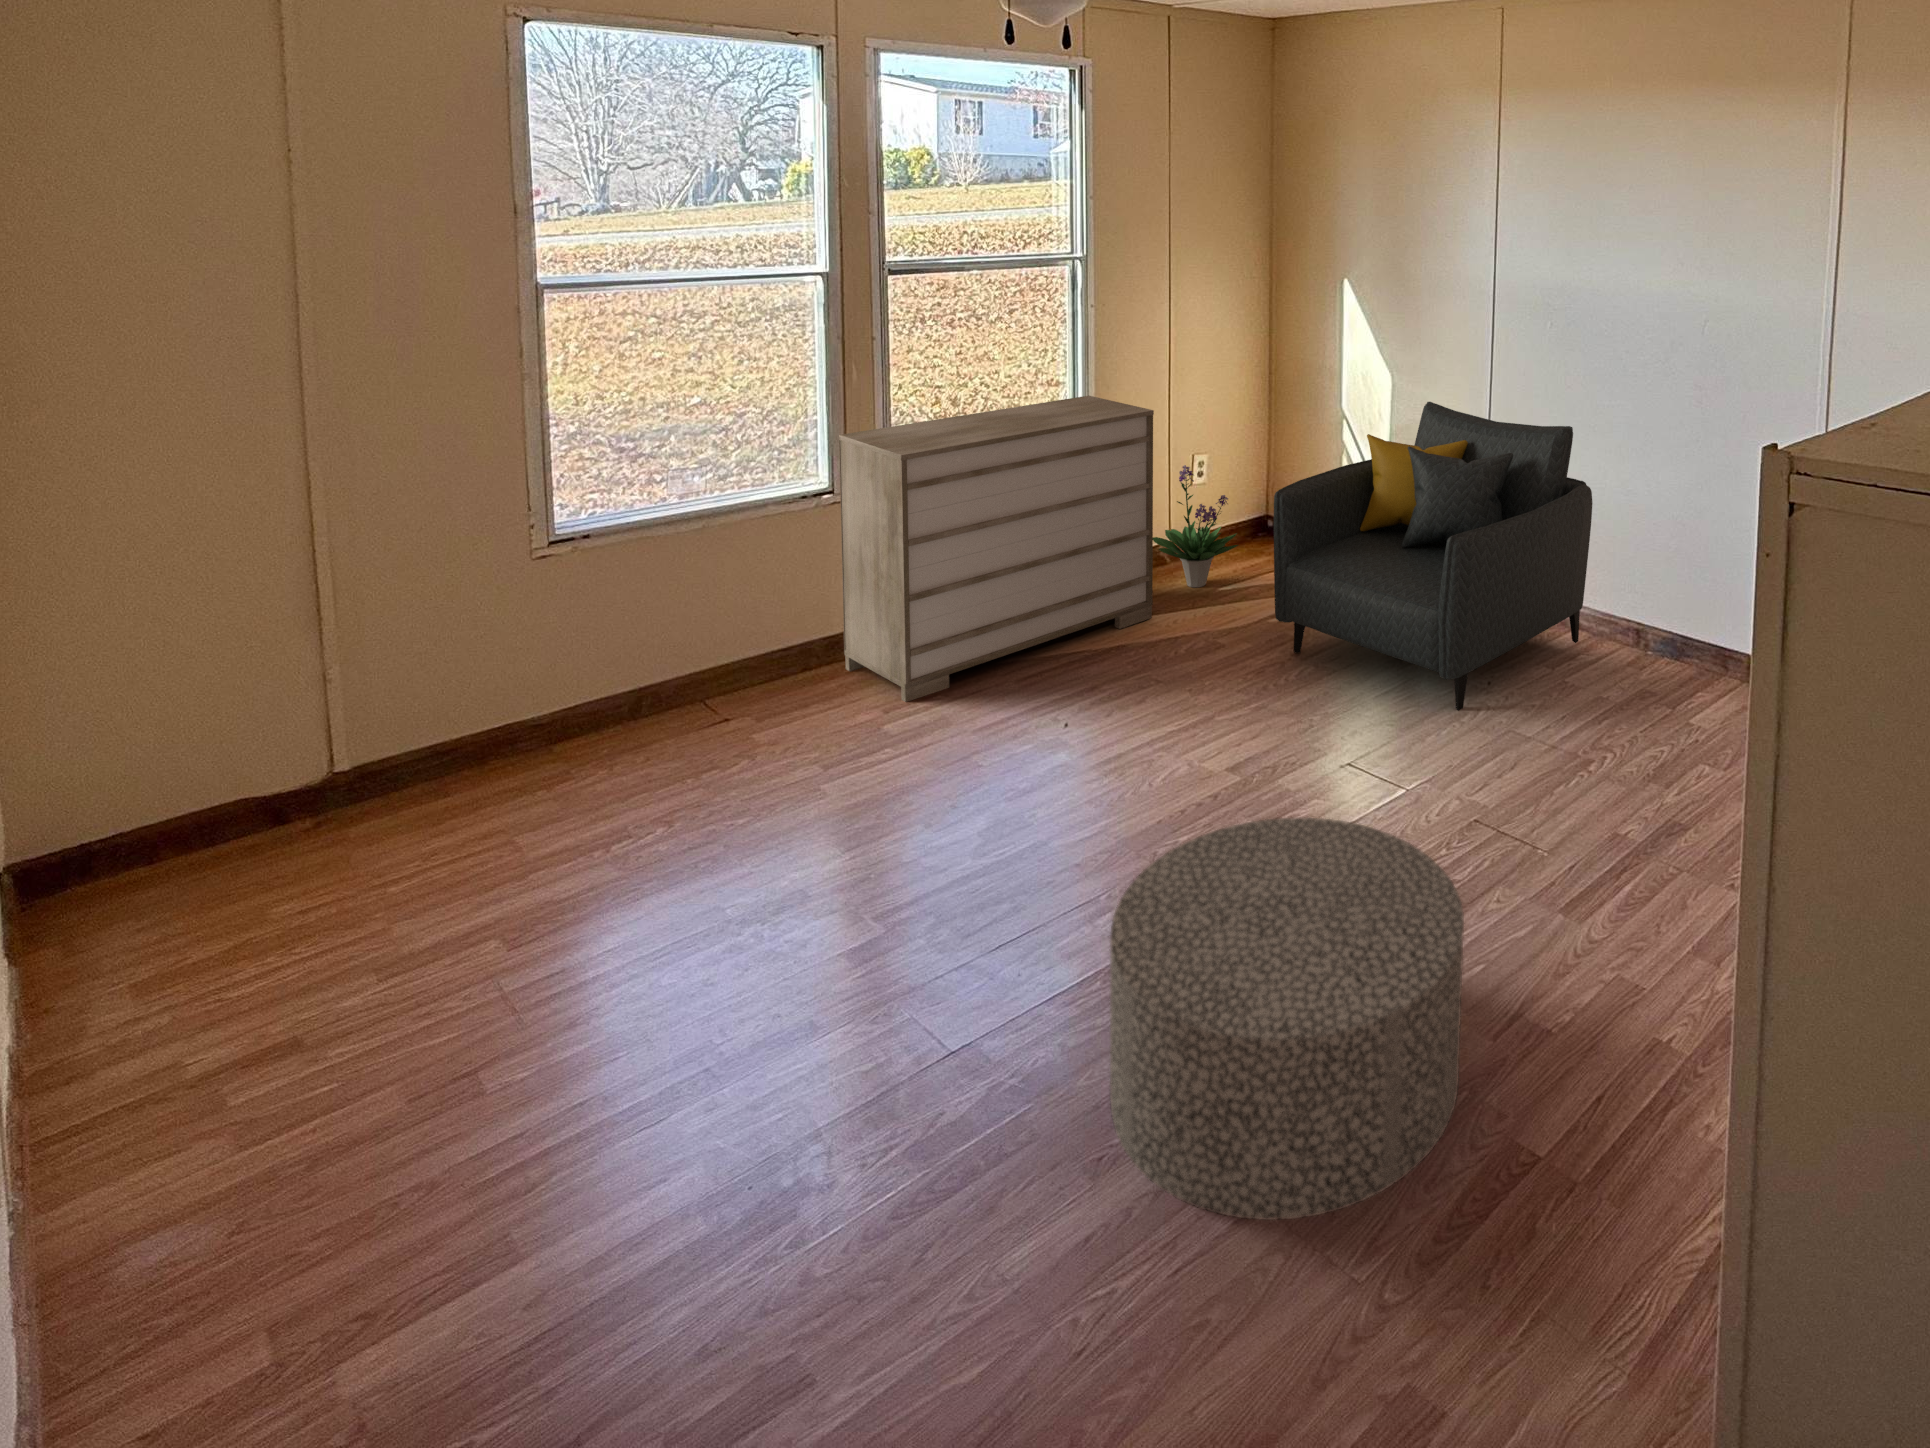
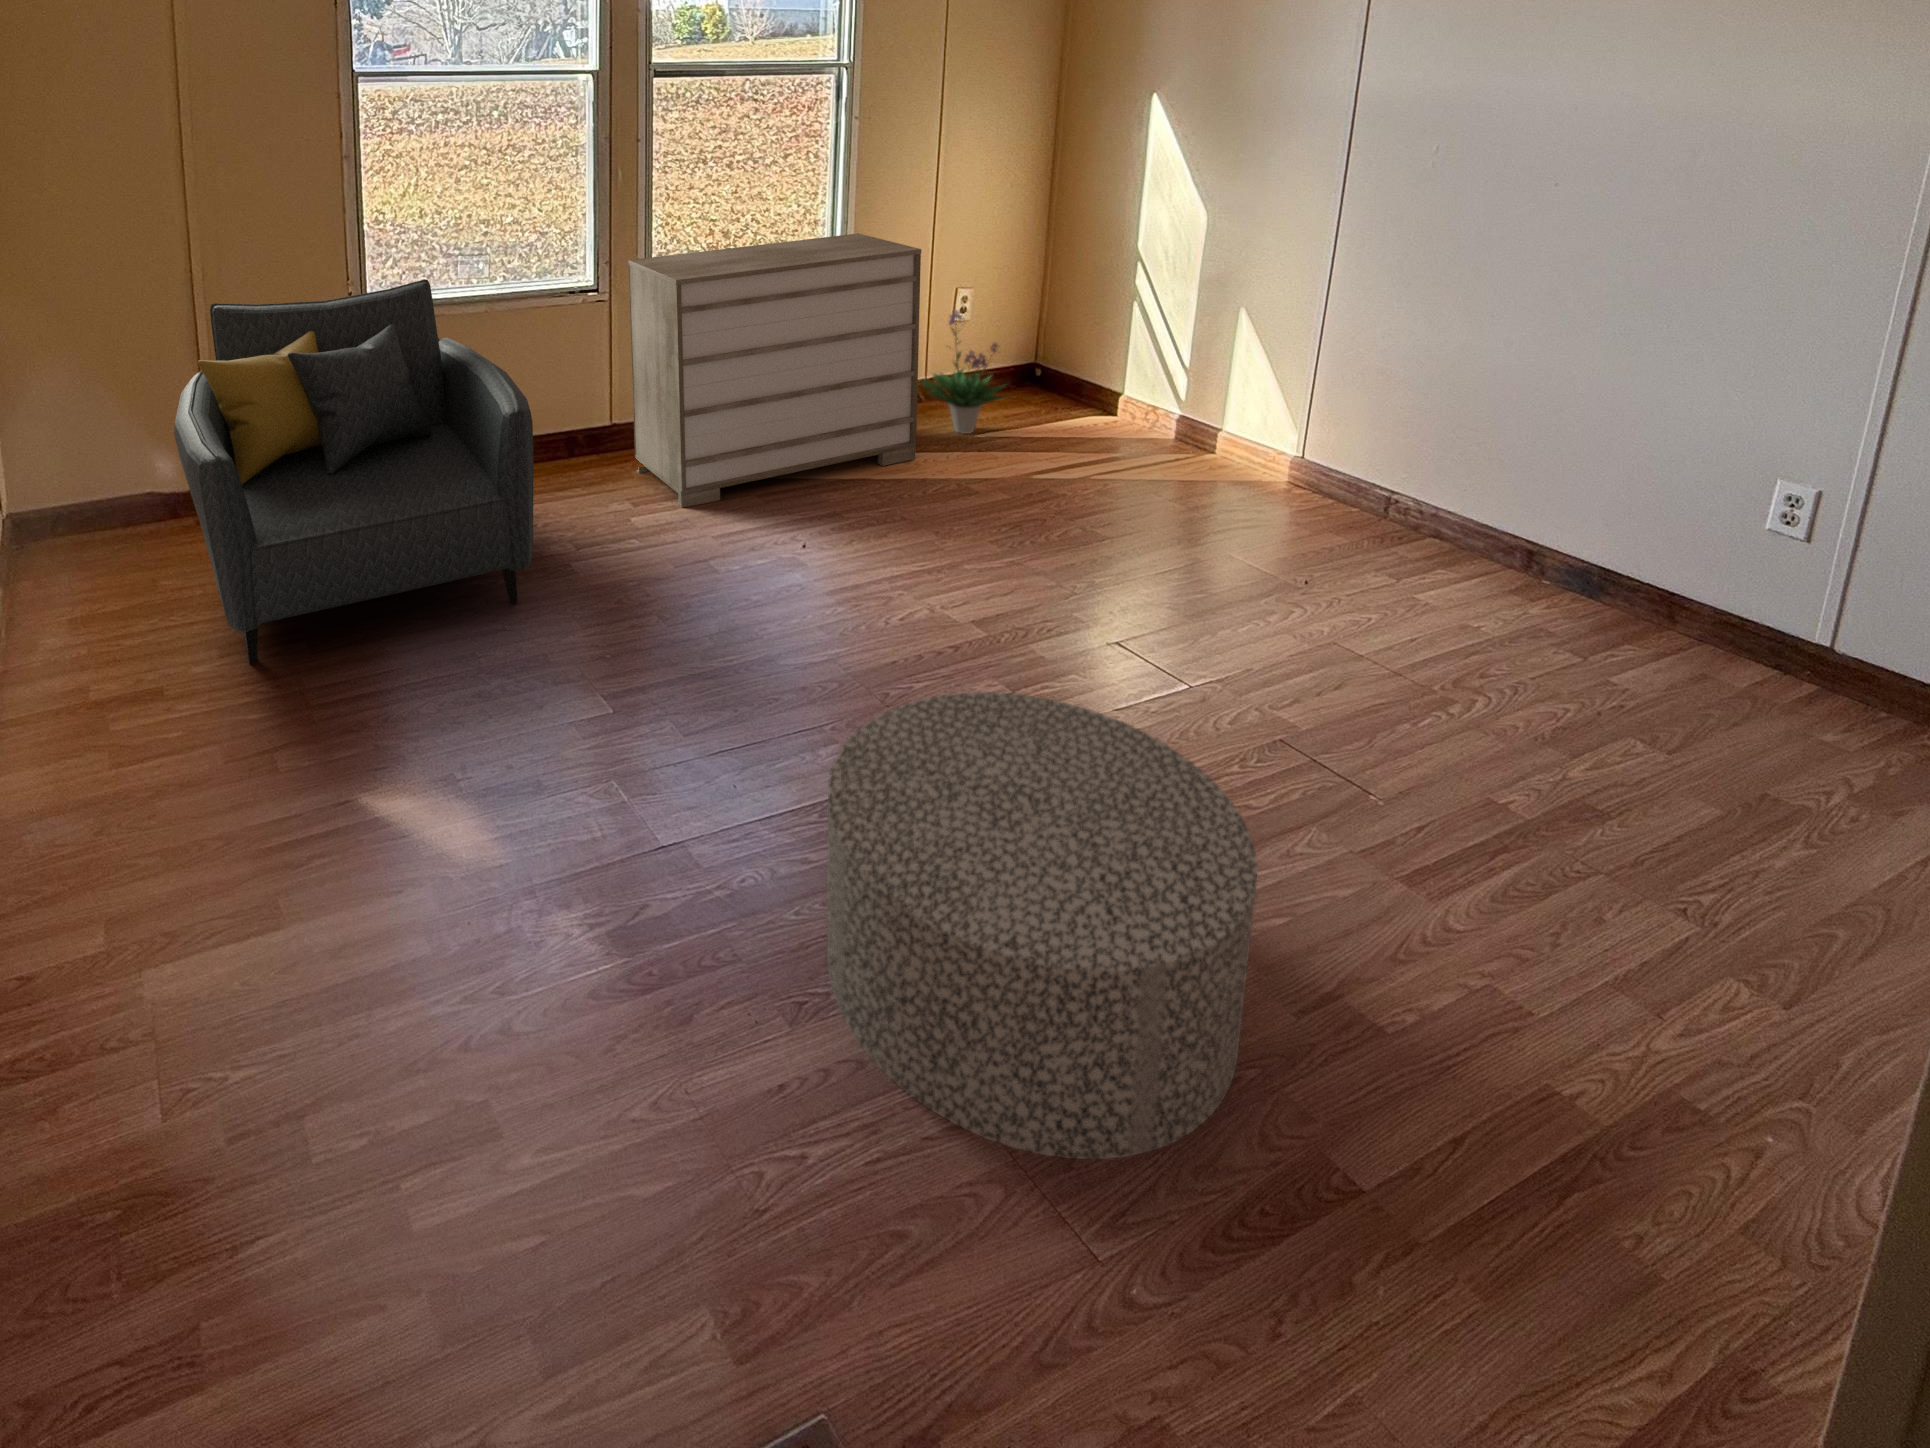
armchair: present [1274,402,1593,711] -> present [174,279,534,664]

